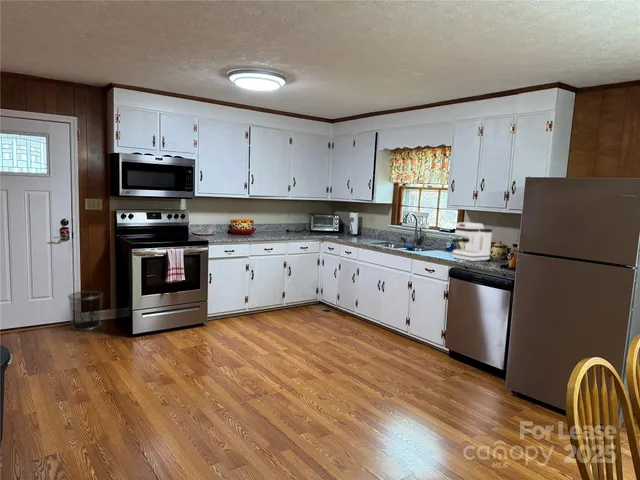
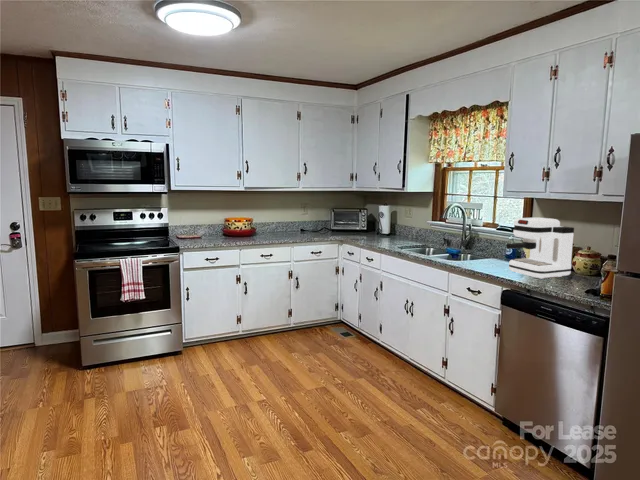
waste bin: present [68,291,102,331] -> none [16,309,60,358]

